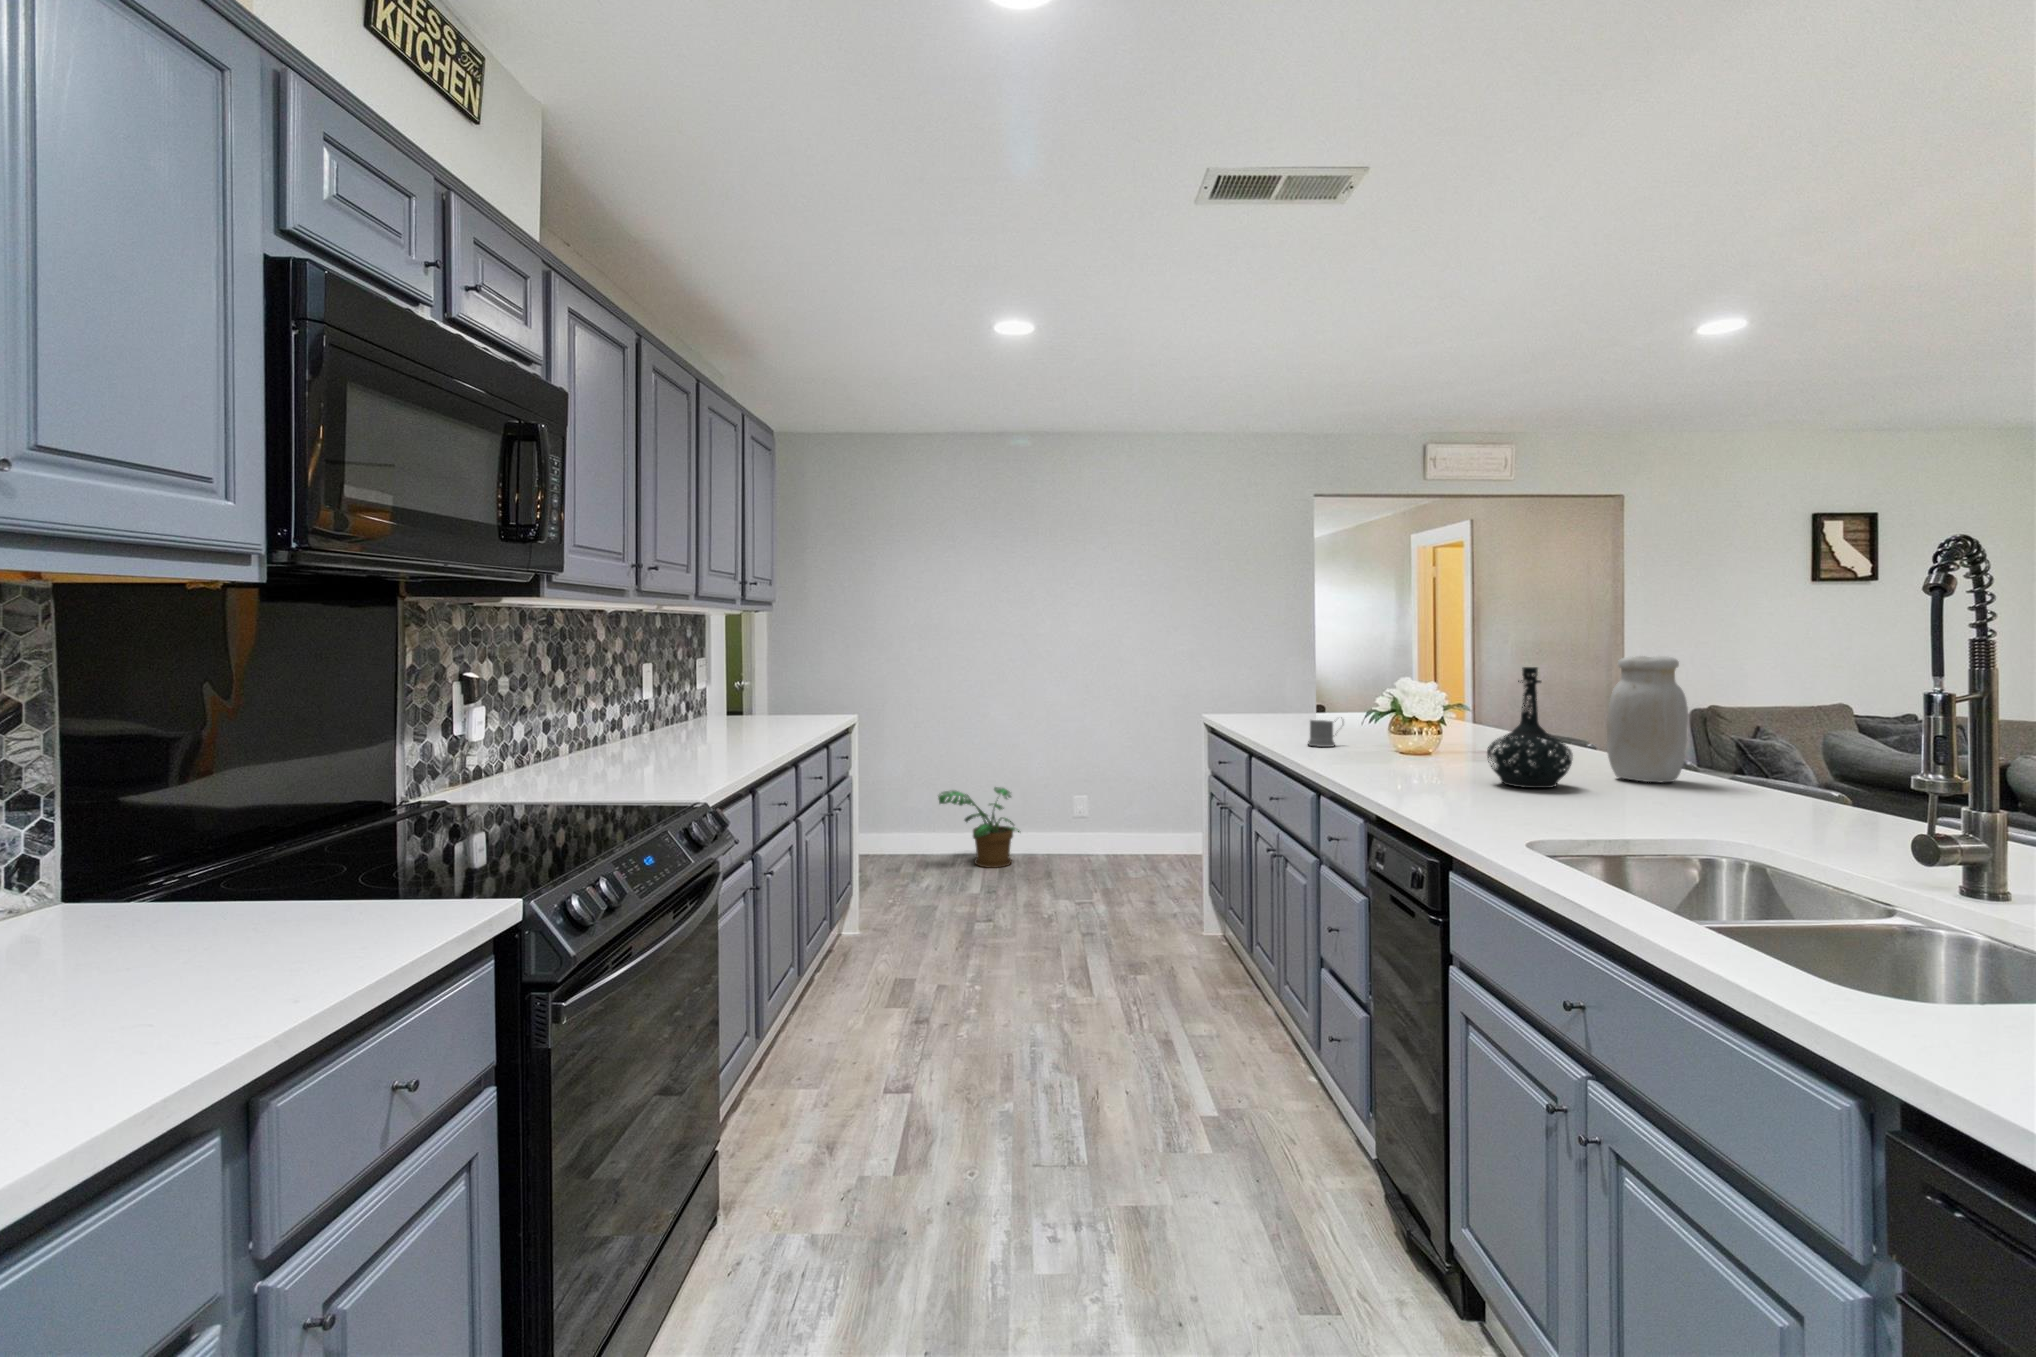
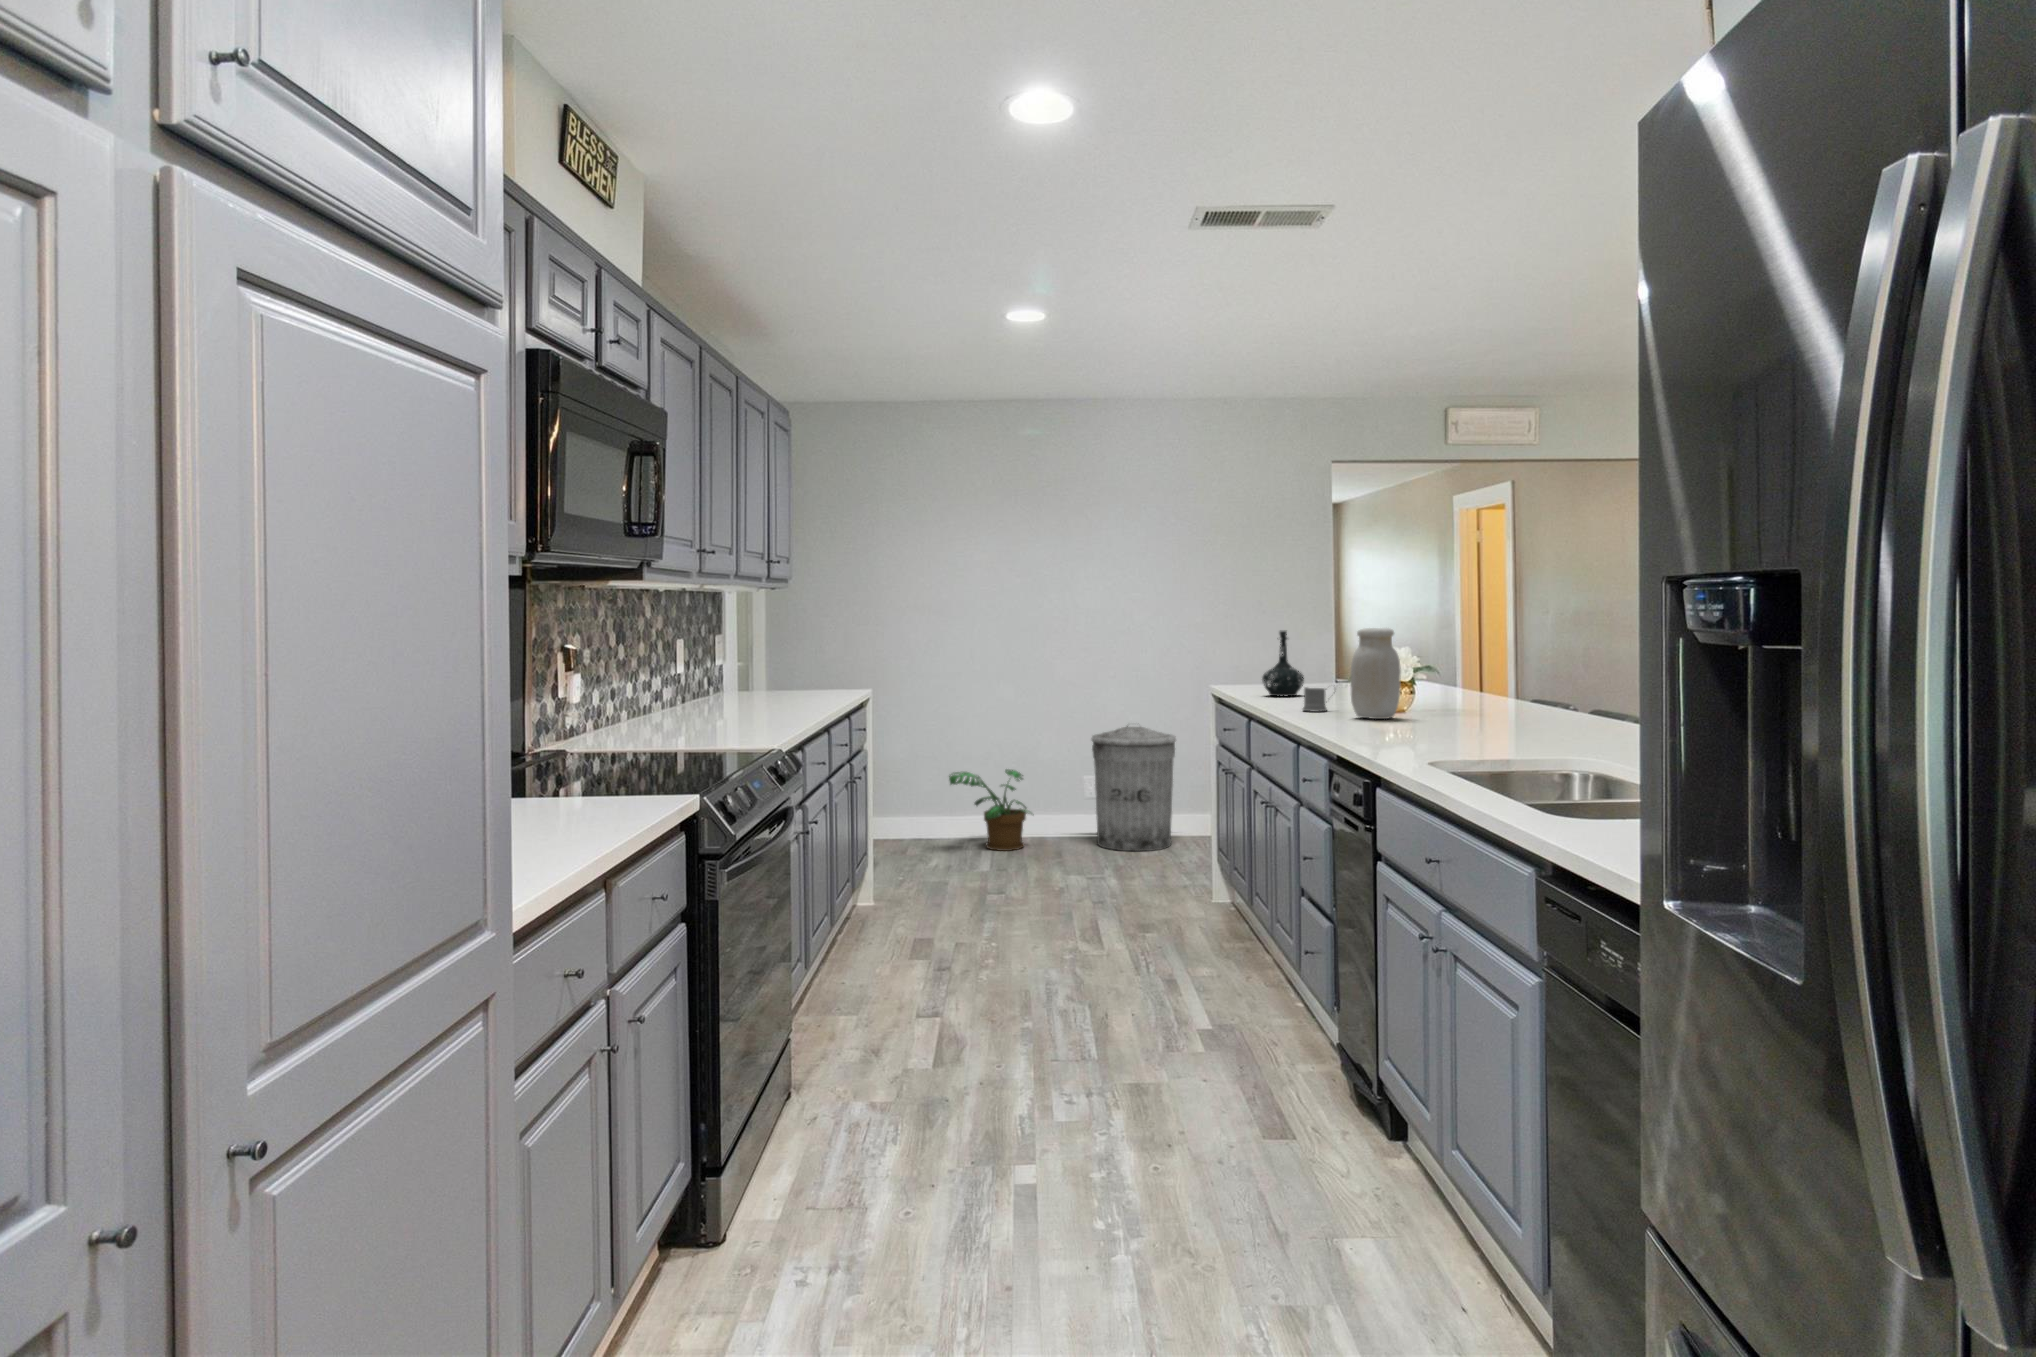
jar: present [1606,656,1688,782] -> present [1350,628,1401,719]
bottle: present [1487,667,1572,788] -> present [1262,631,1304,696]
trash can: none [1077,744,1160,870] -> present [1091,726,1176,851]

